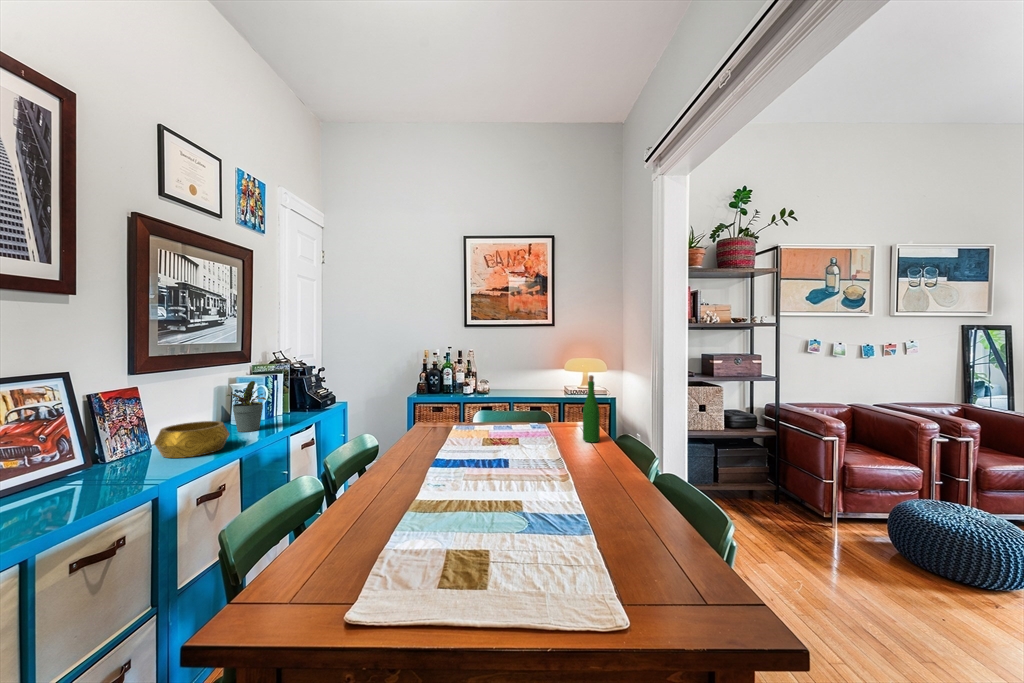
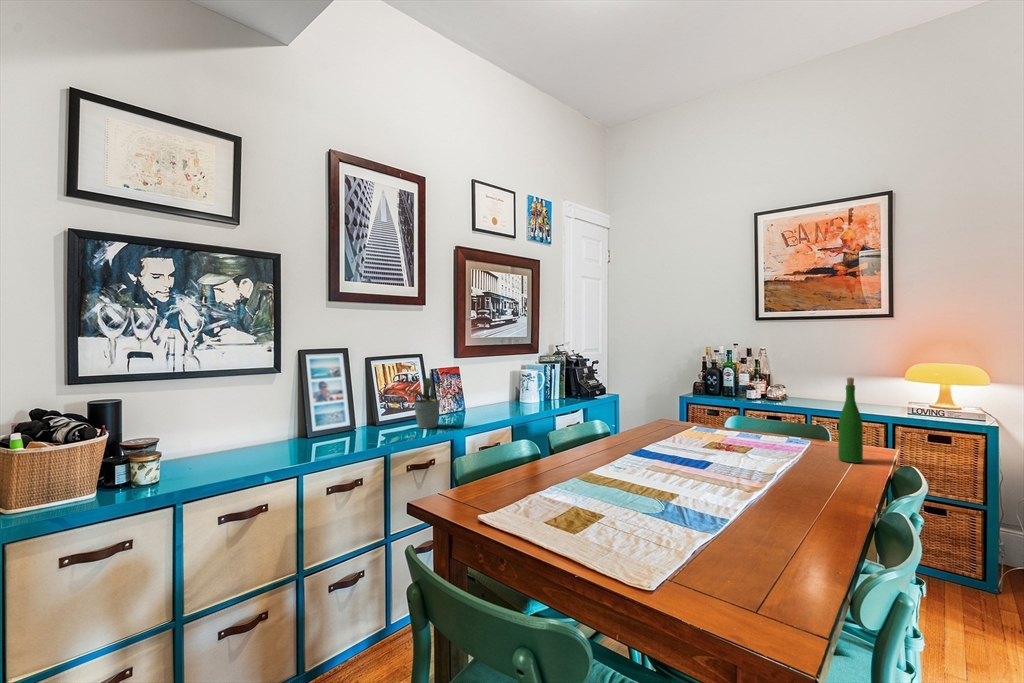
potted plant: present [227,381,266,432] -> present [409,378,442,429]
decorative bowl: present [154,421,230,458] -> none [463,395,507,418]

